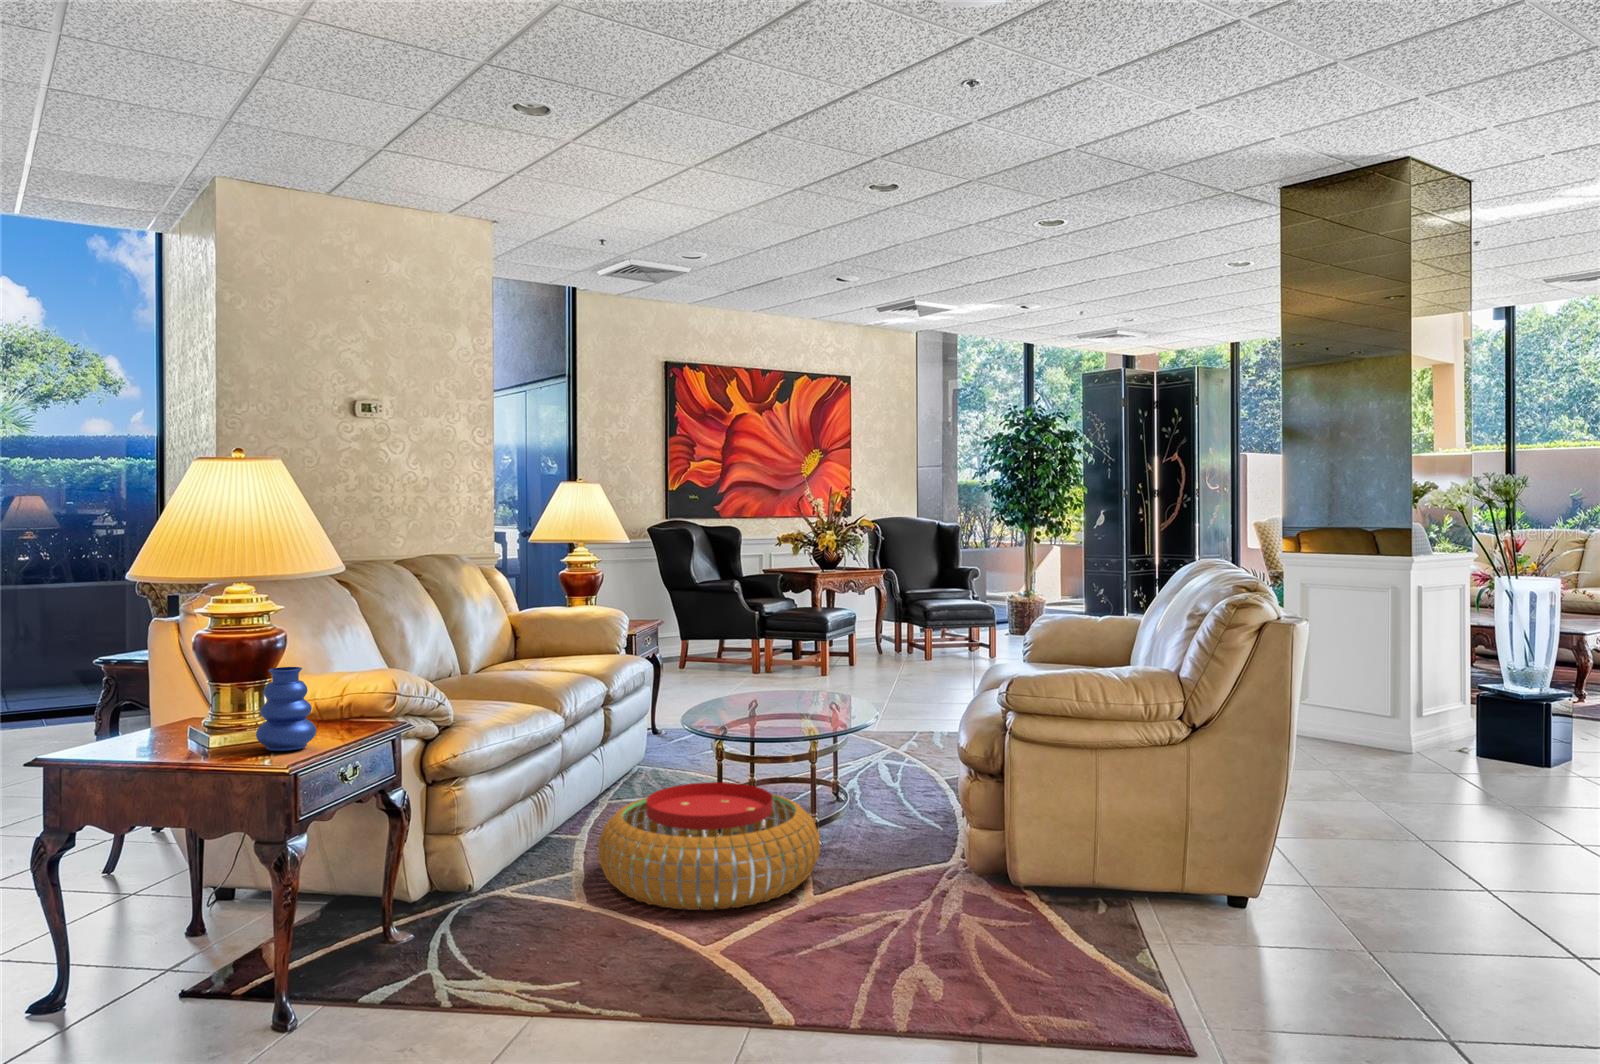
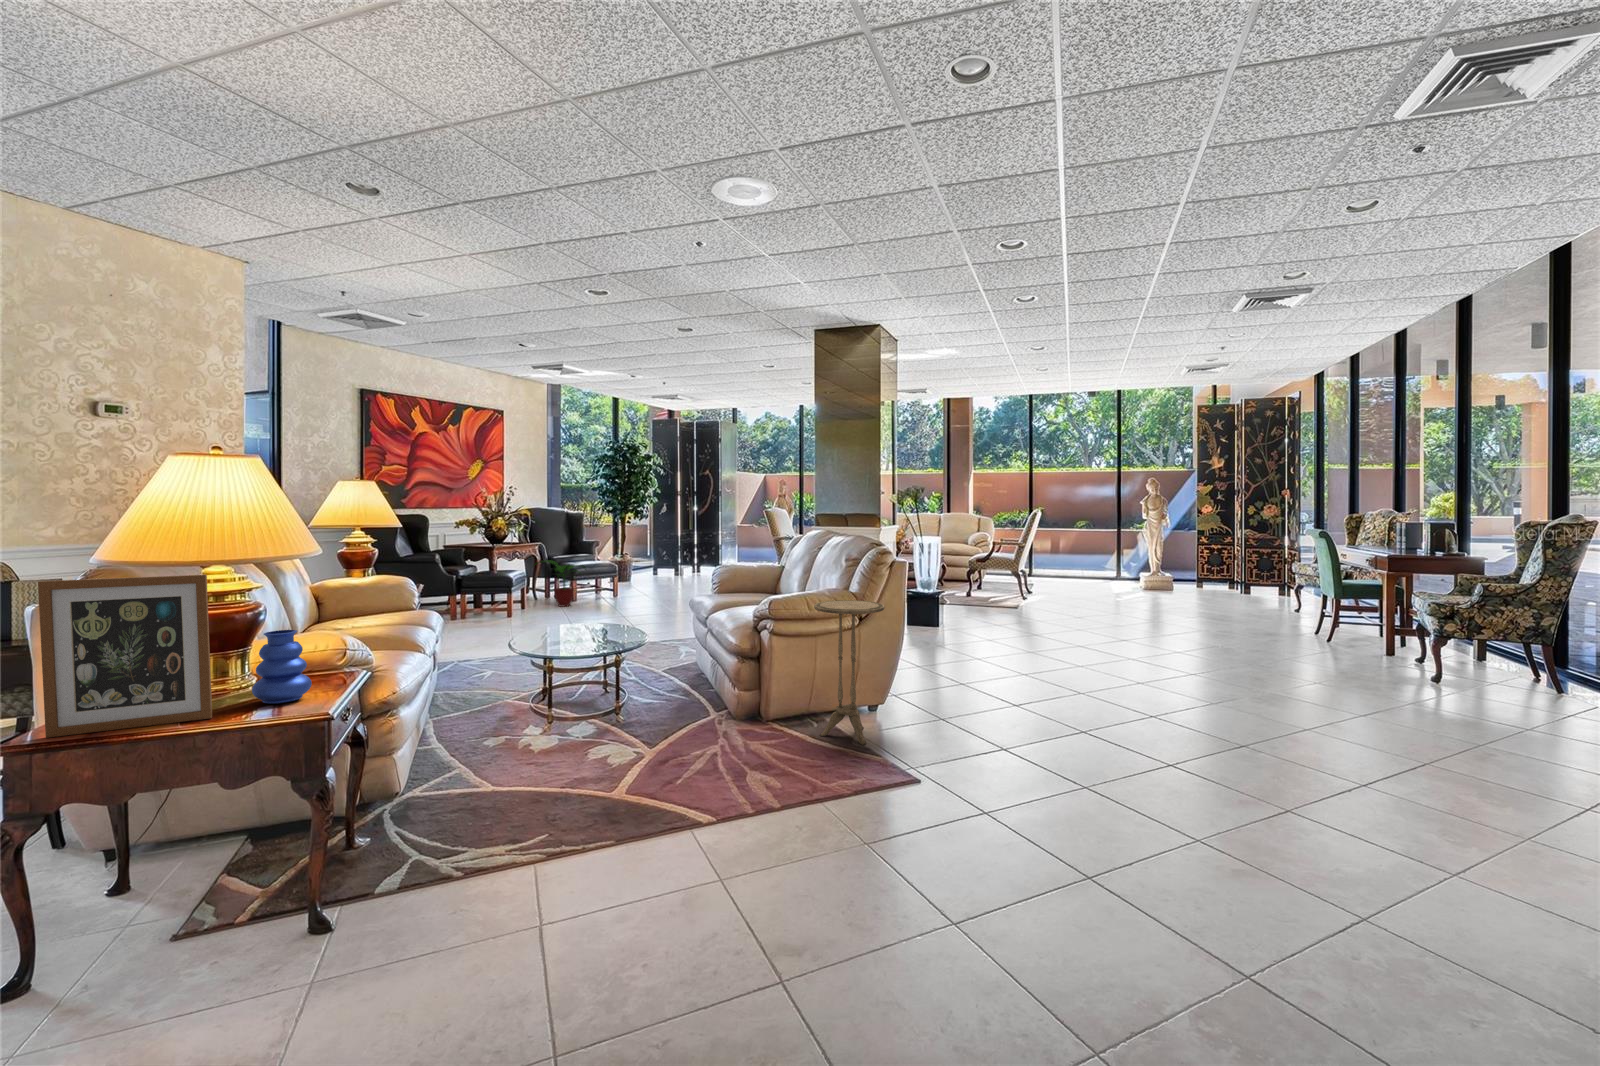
potted plant: none [863,595,942,666] -> present [535,560,586,607]
picture frame: none [77,599,209,758] -> present [38,575,212,738]
side table: none [1080,689,1213,958] -> present [814,600,885,745]
pouf: present [598,782,820,910] -> none [486,687,648,777]

